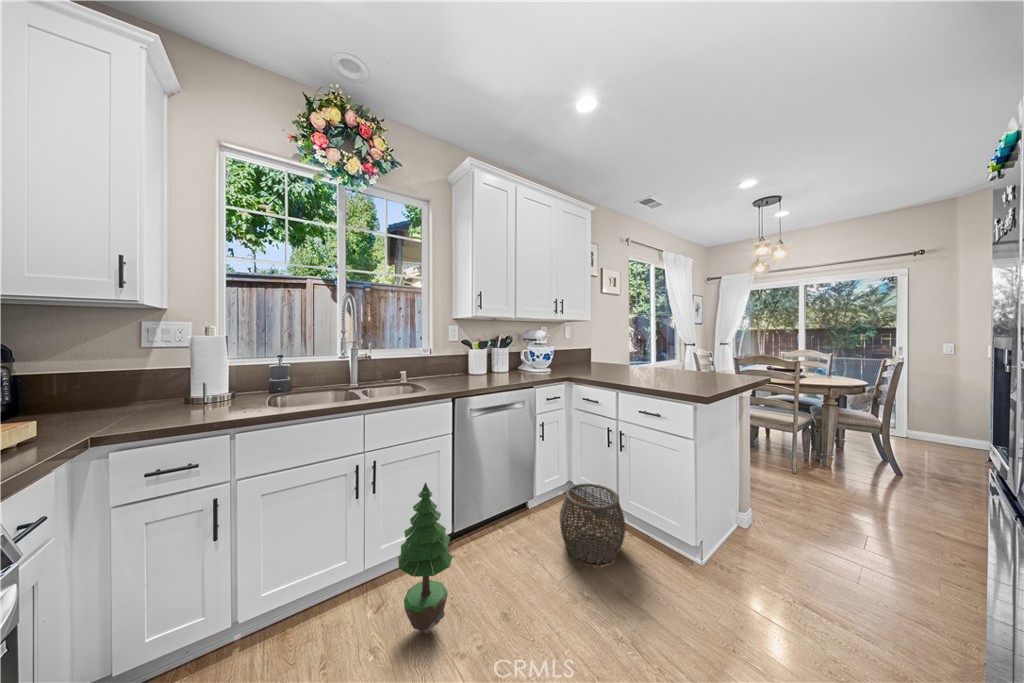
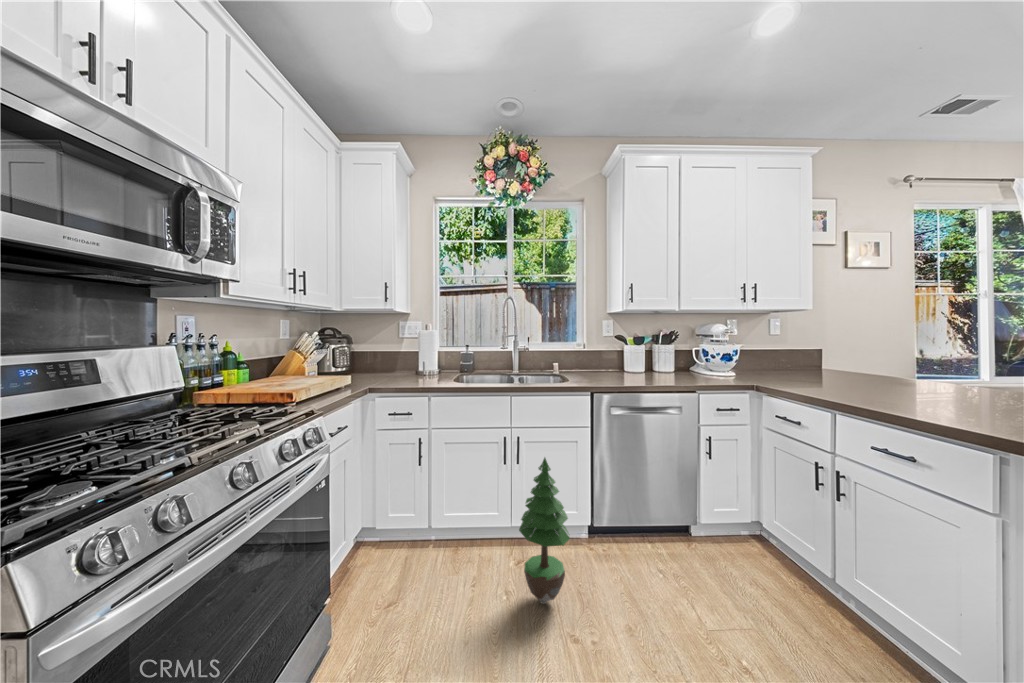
woven basket: present [559,484,626,564] -> none [721,514,830,631]

